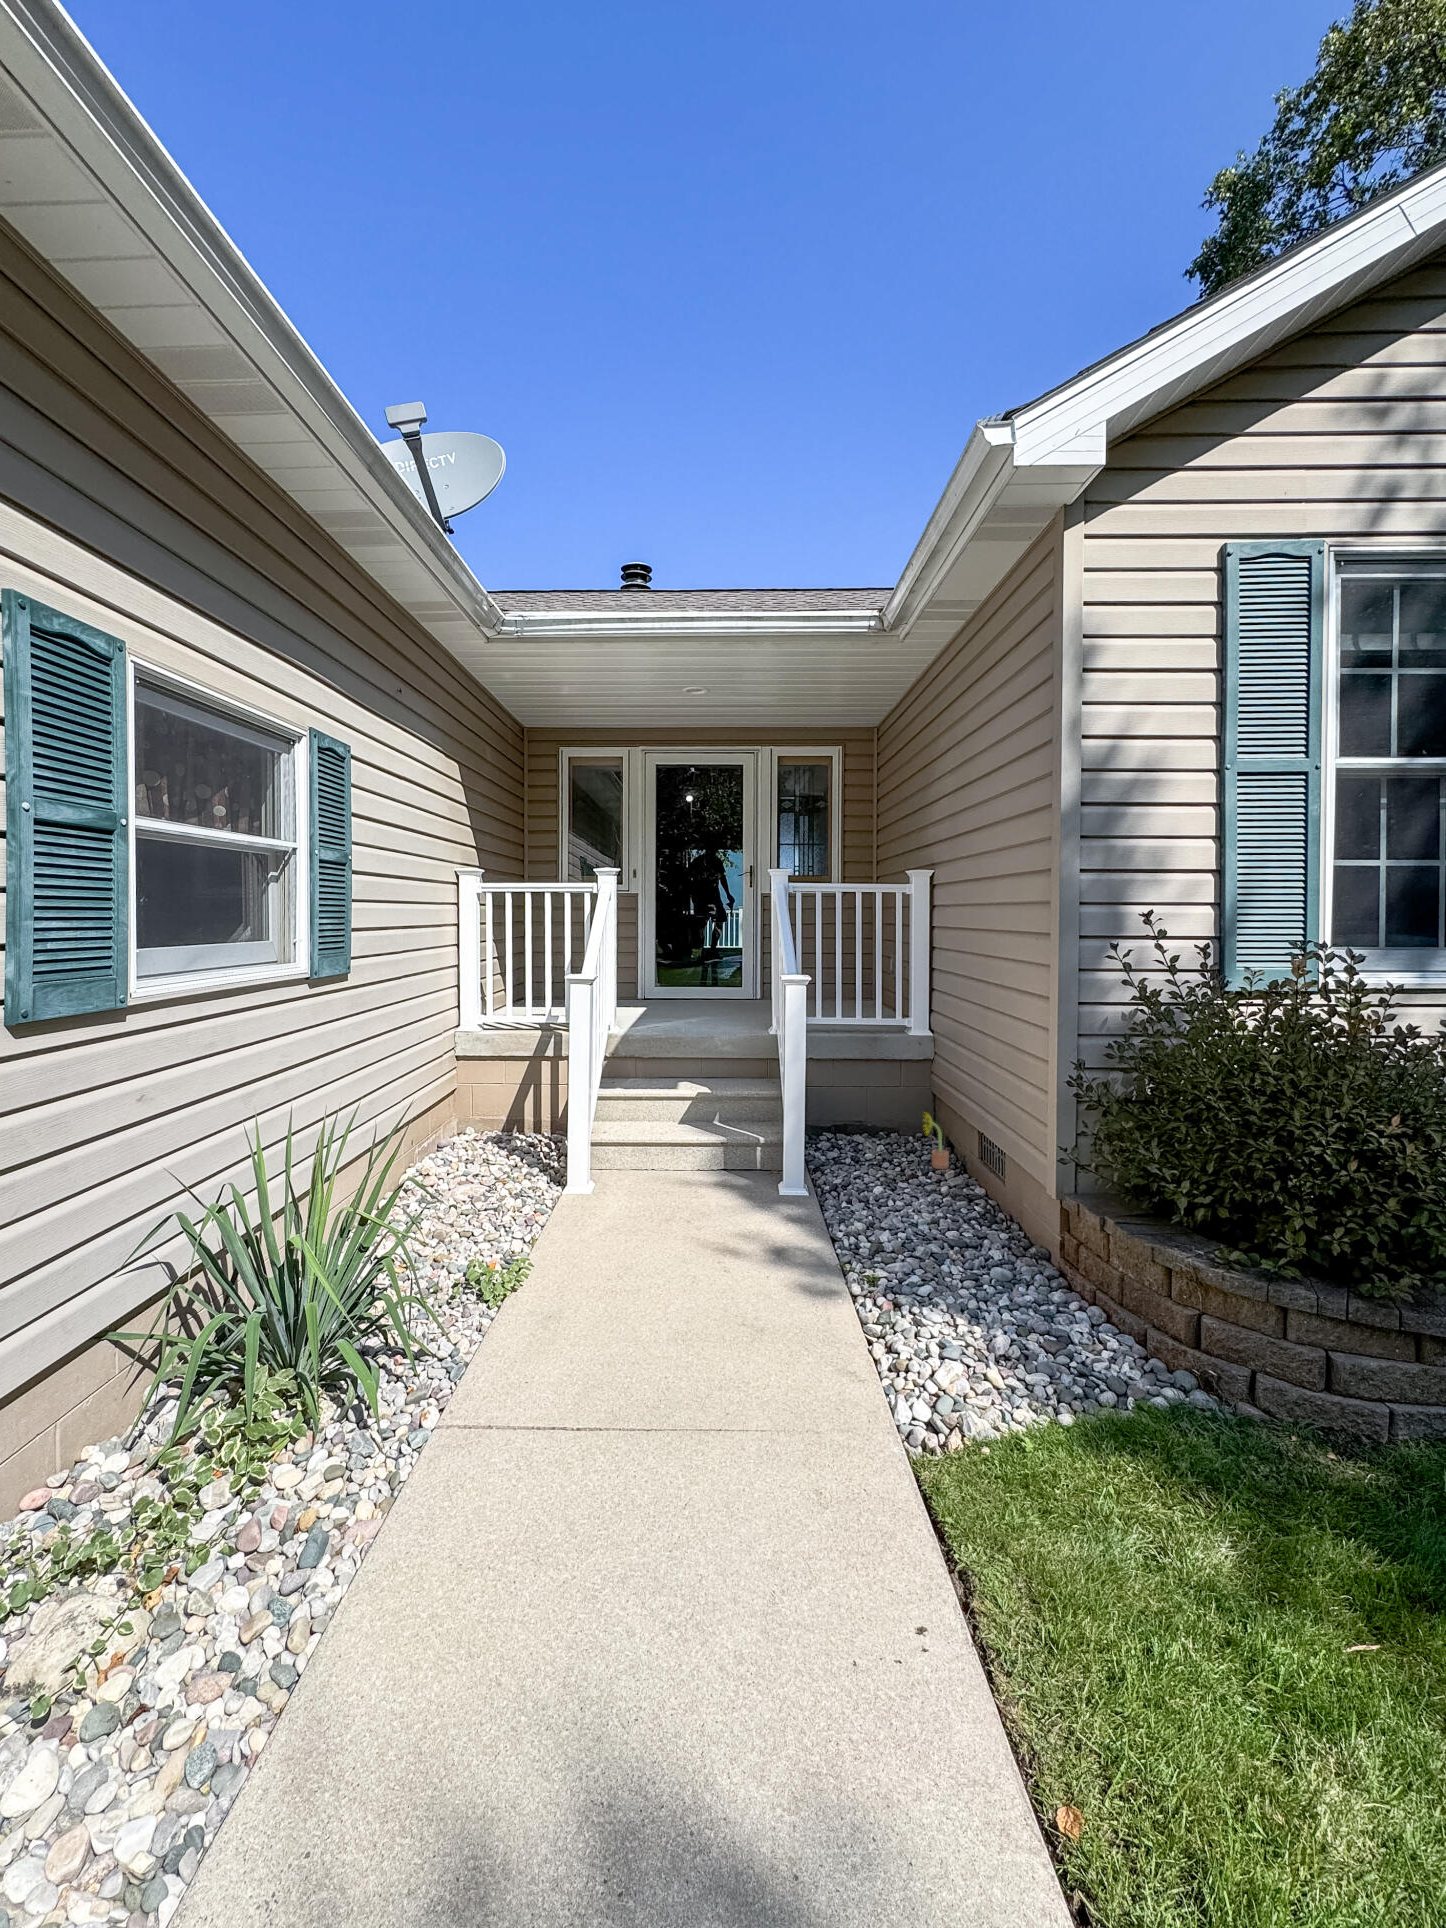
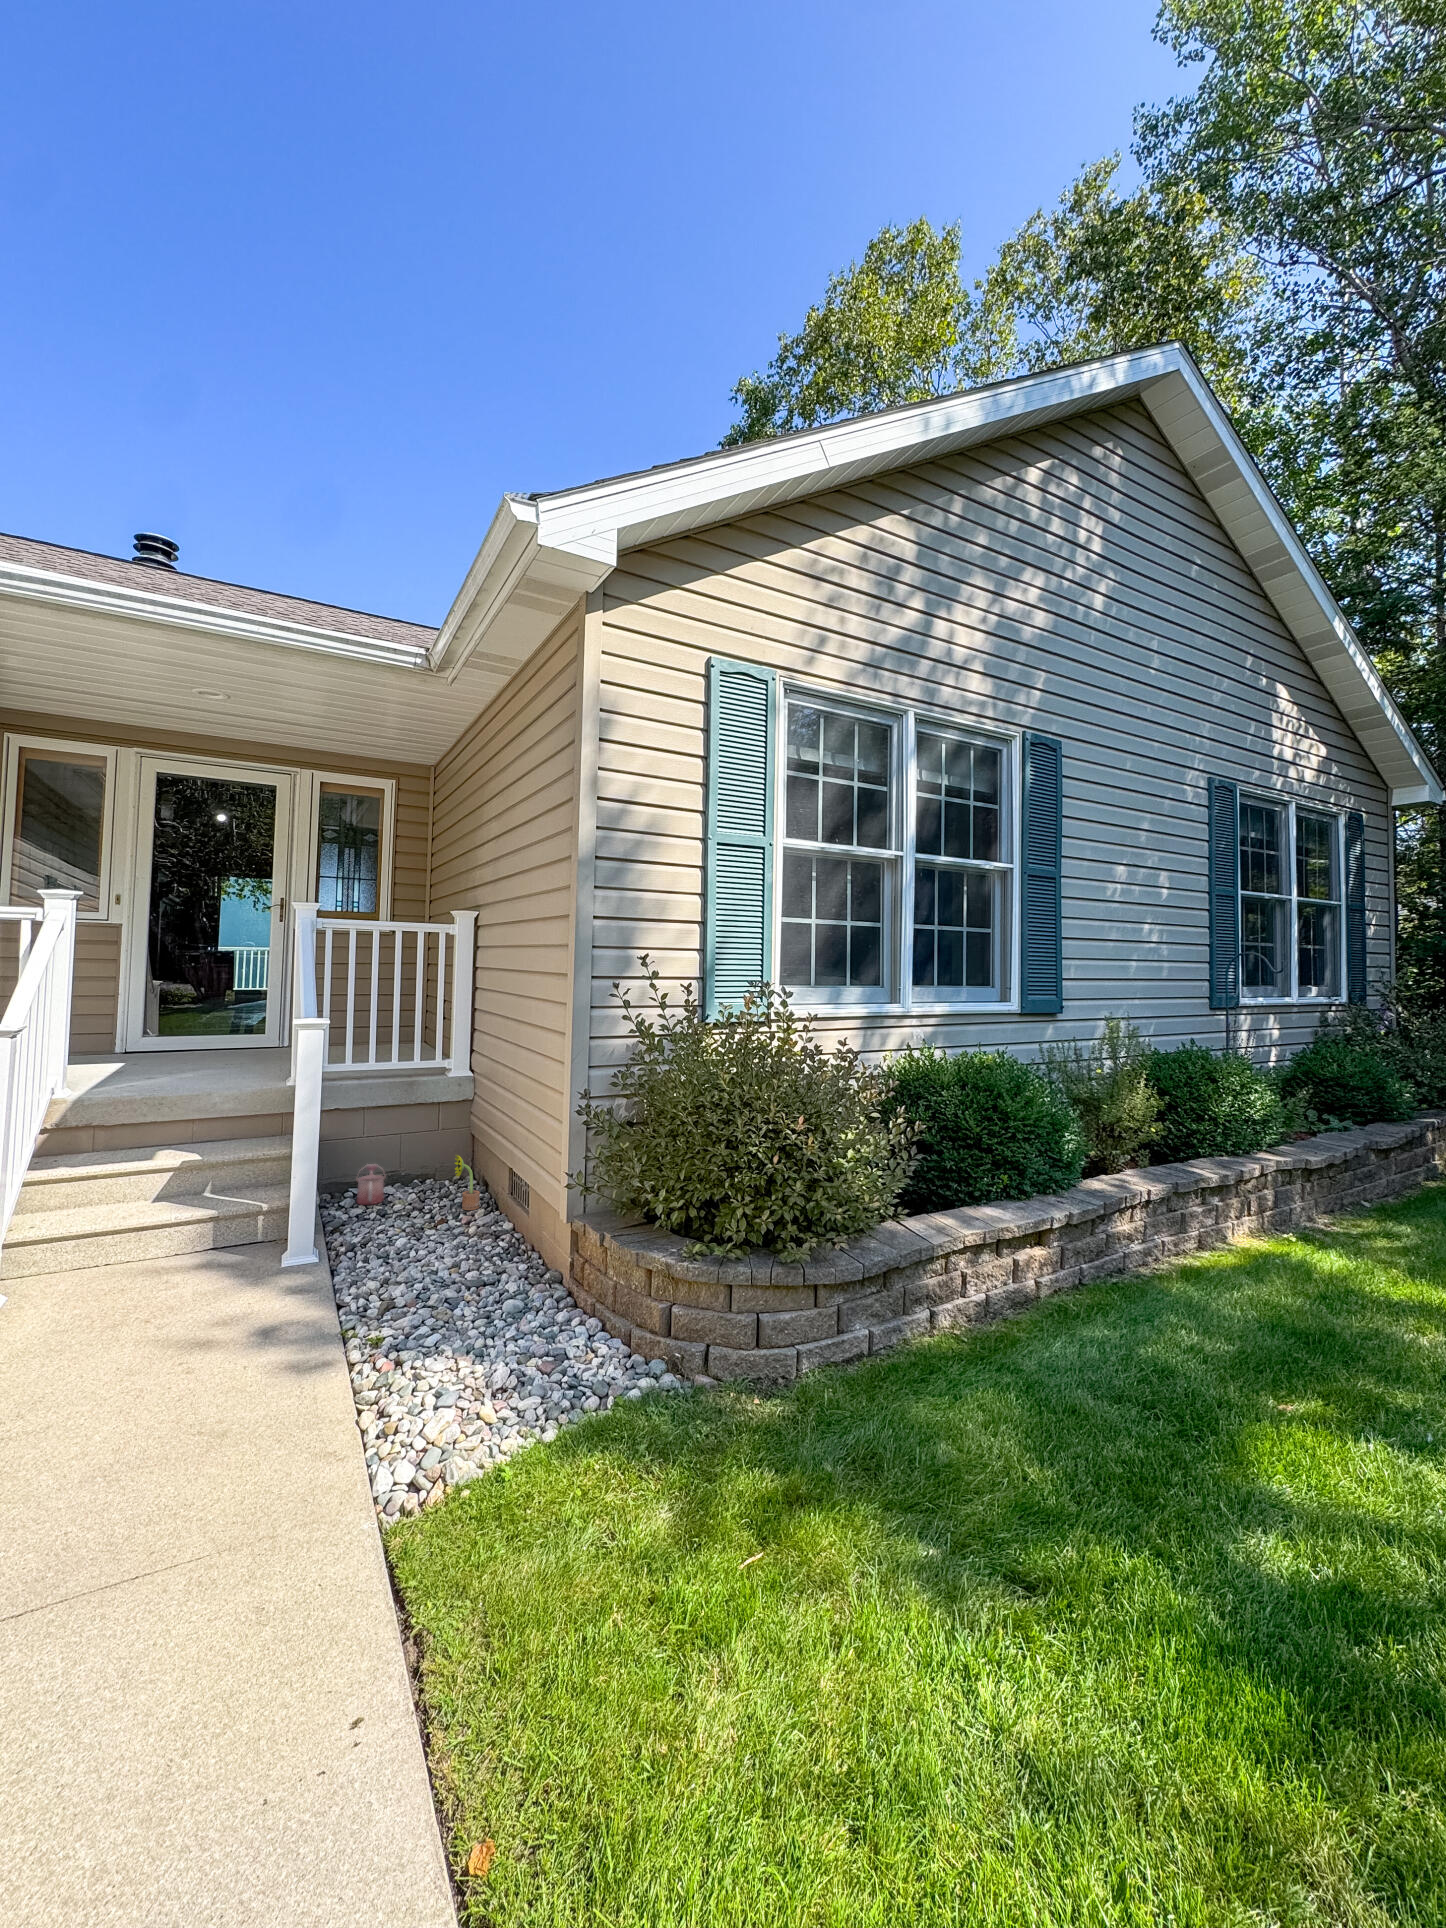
watering can: none [829,1113,856,1152] -> present [356,1164,385,1205]

